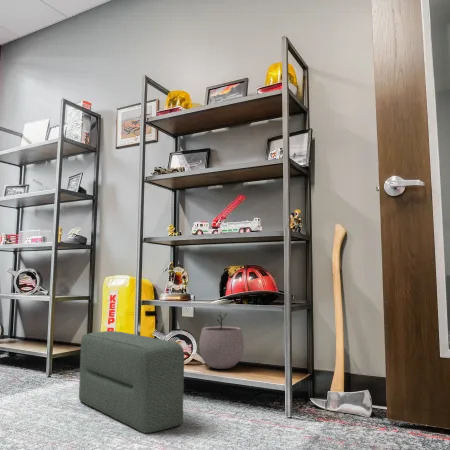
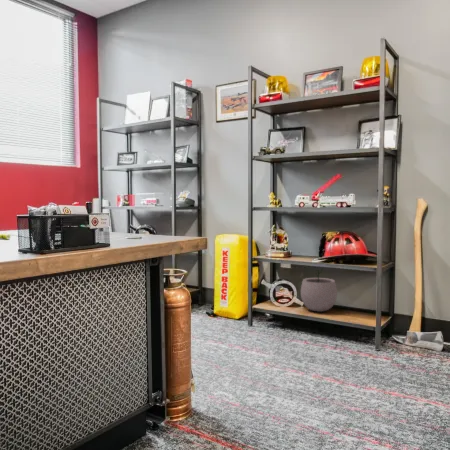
pouf: present [79,331,184,433] -> none [213,282,302,358]

